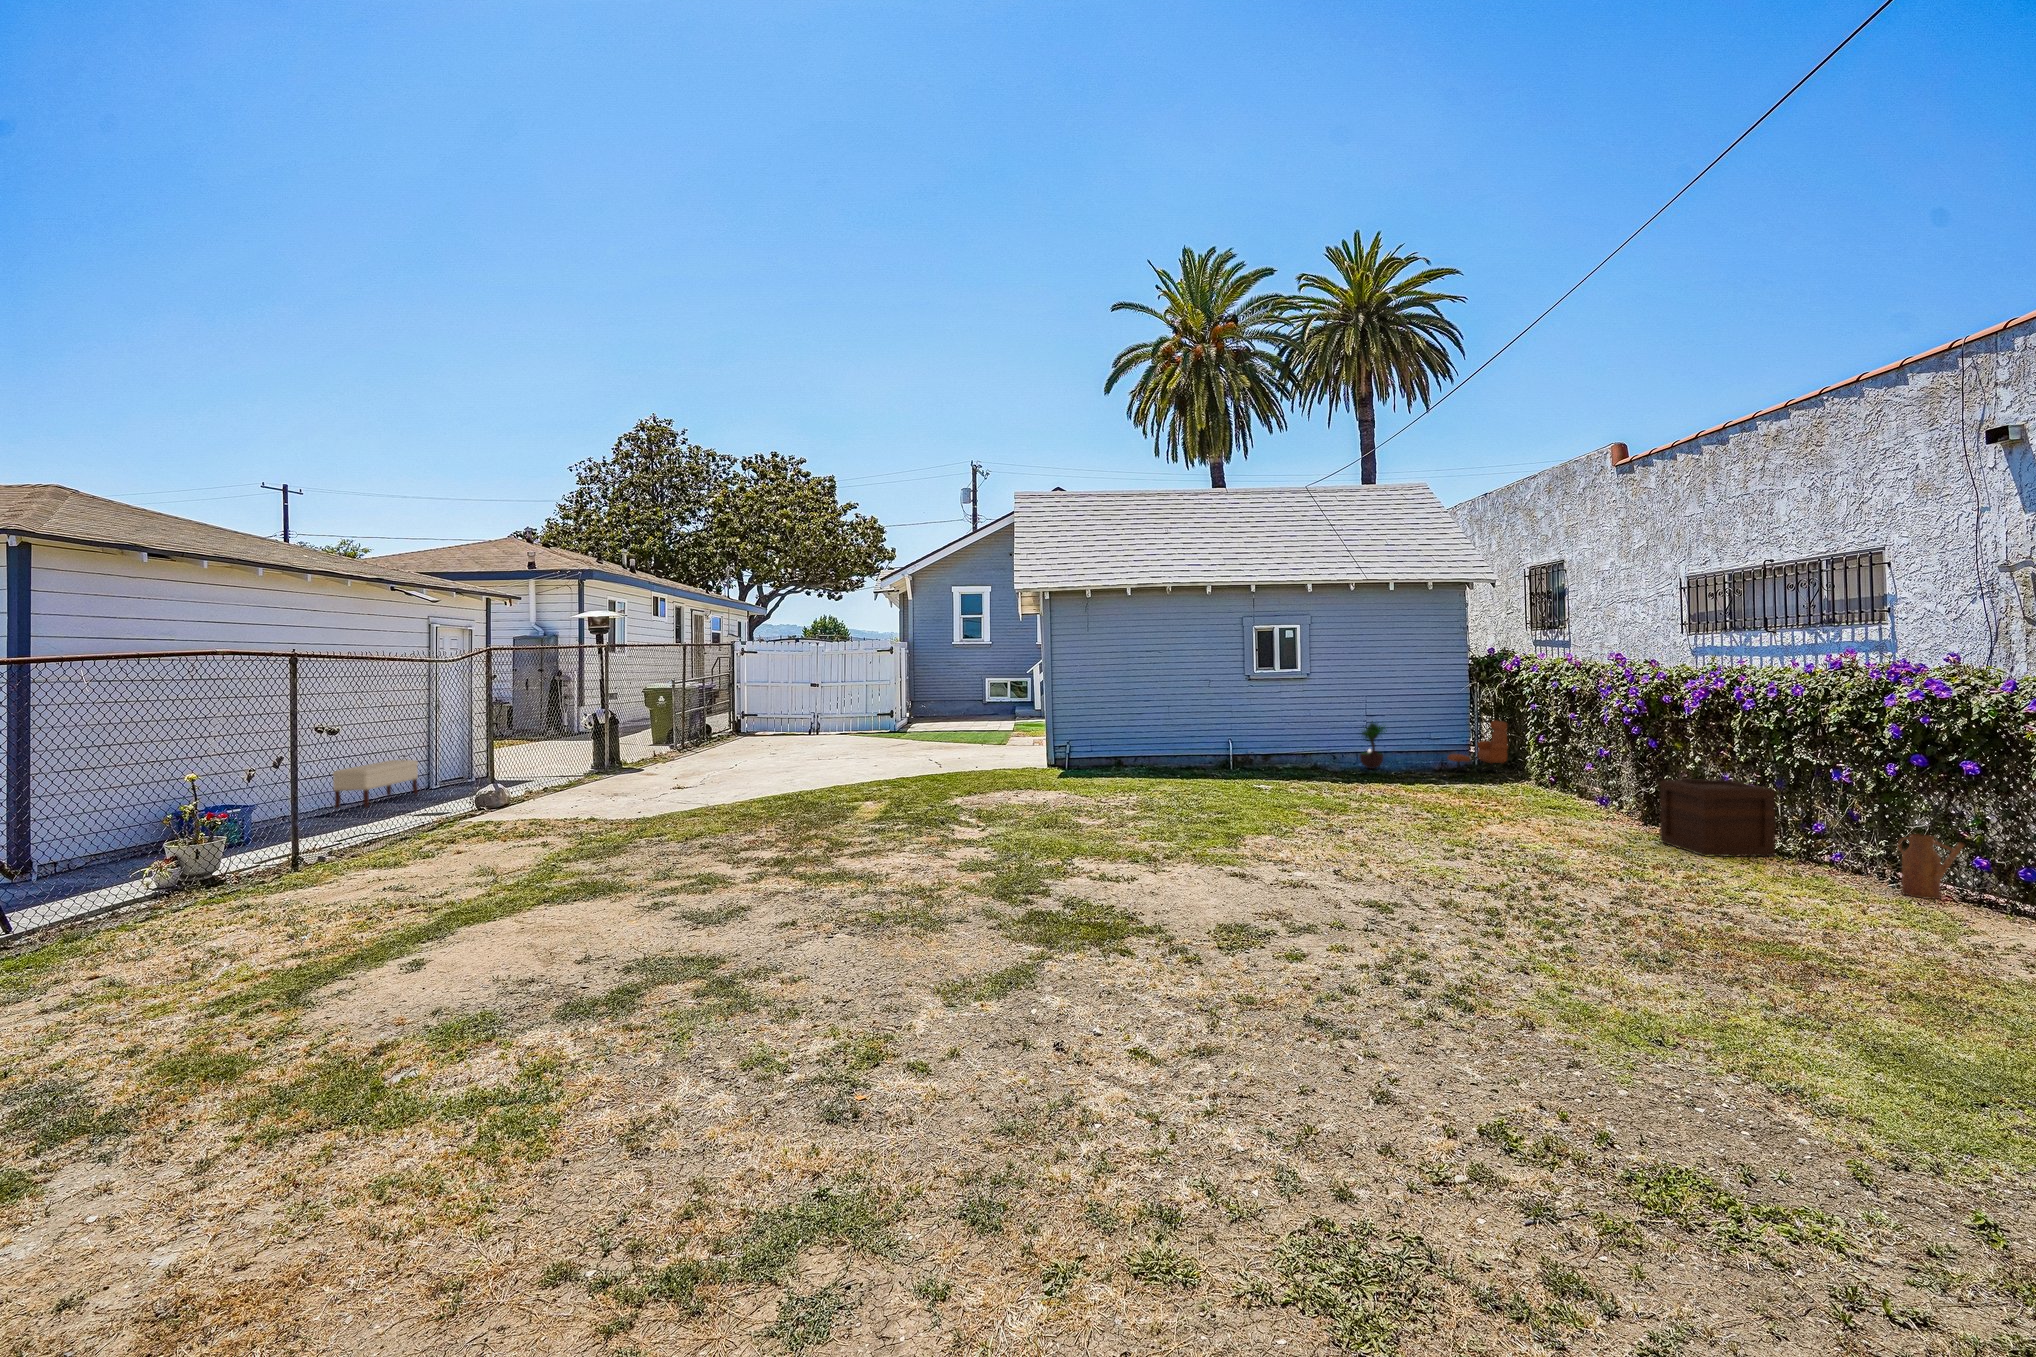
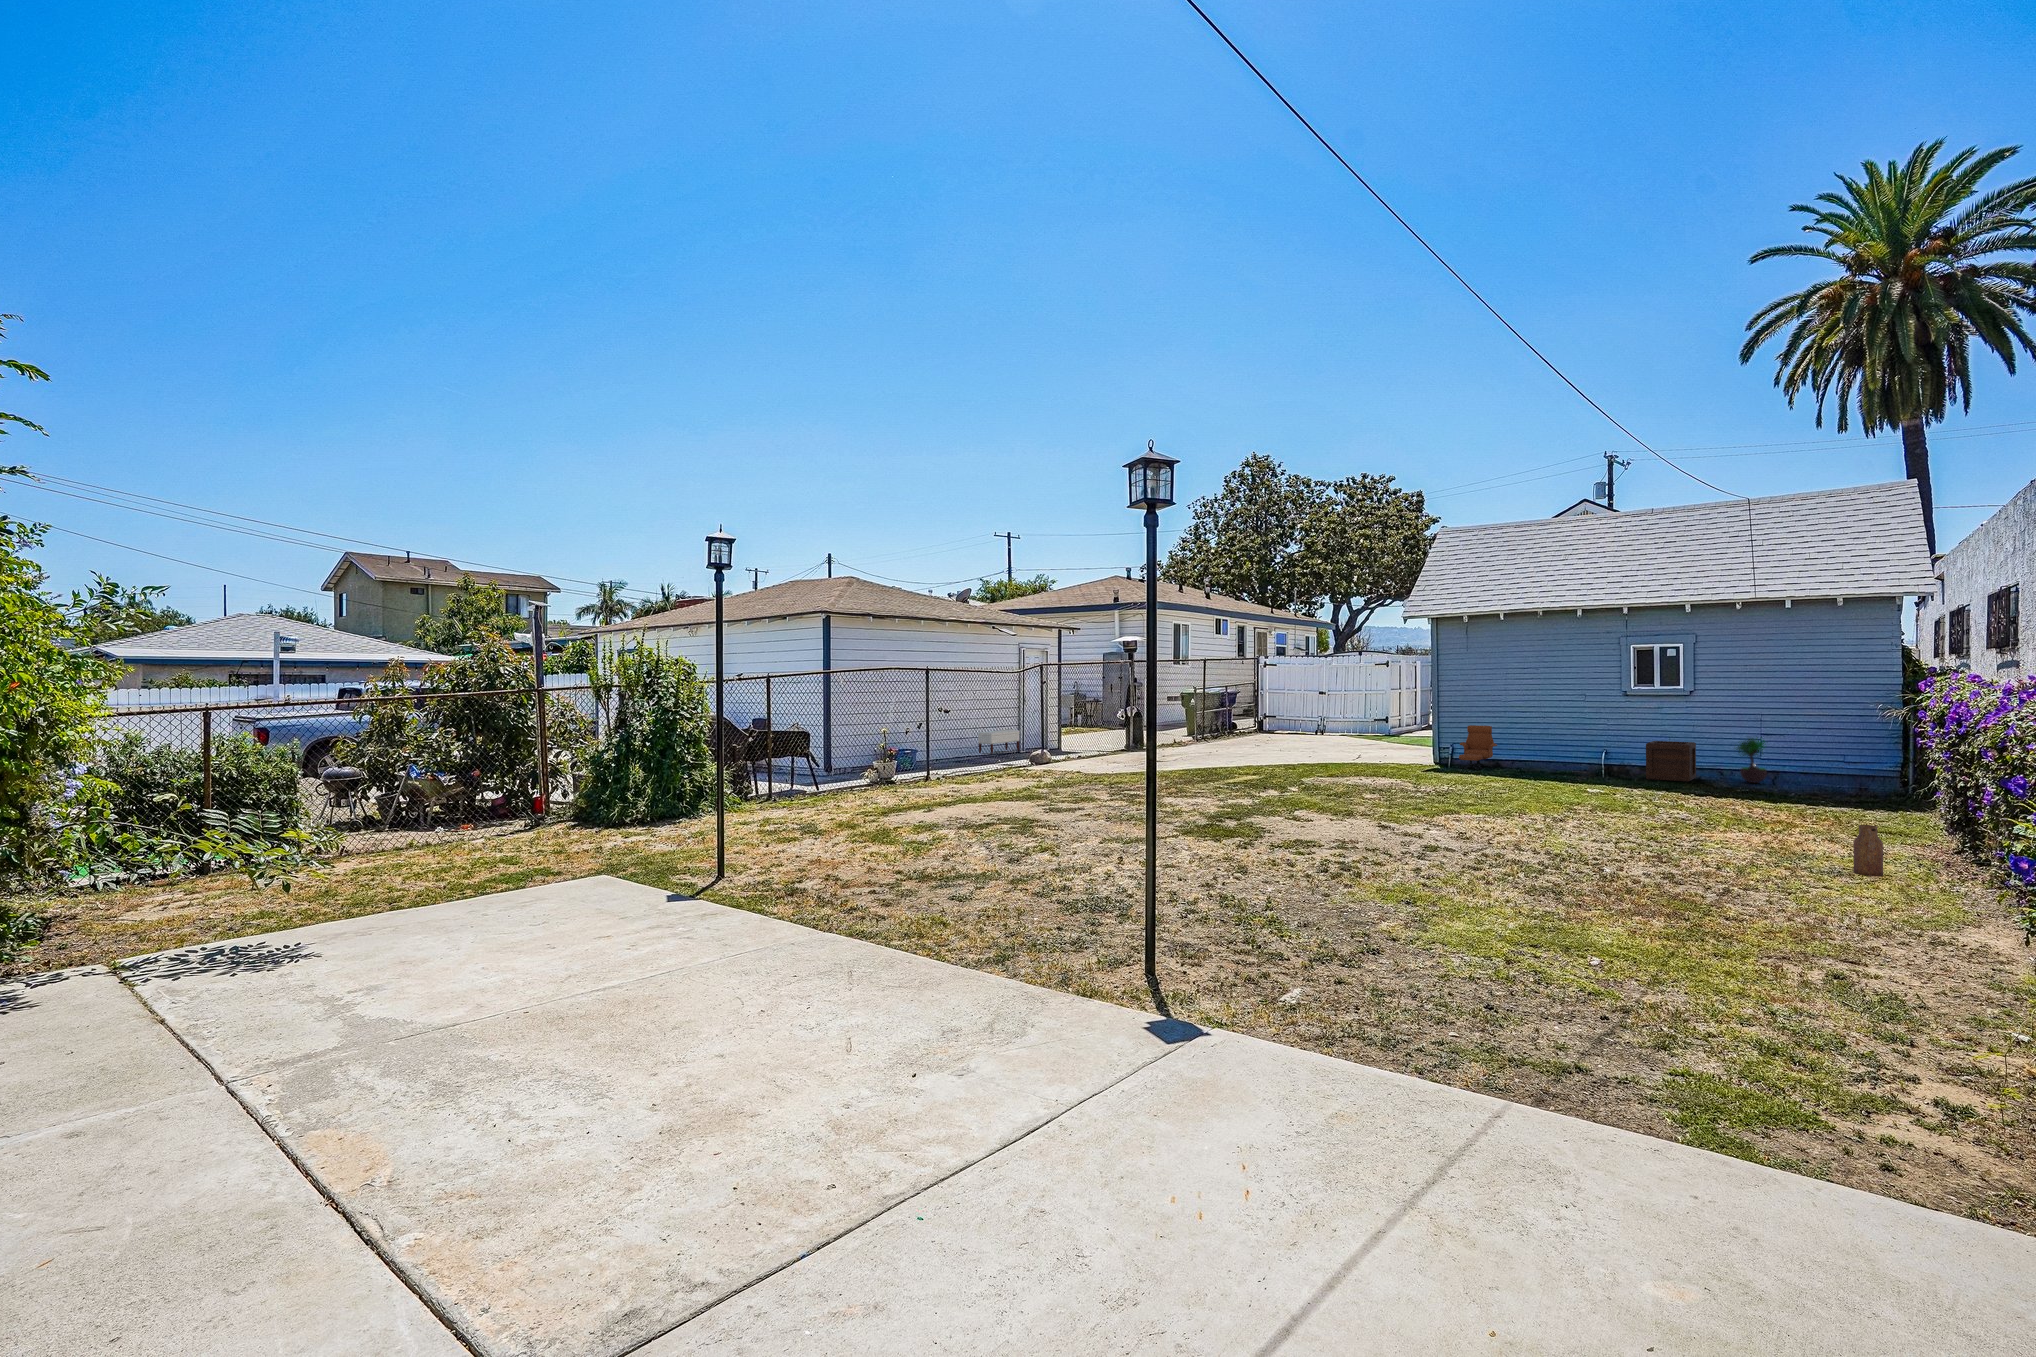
lounge chair: present [1447,721,1508,773] -> present [1459,725,1497,770]
wooden crate: present [1660,779,1775,856] -> present [1646,741,1696,782]

